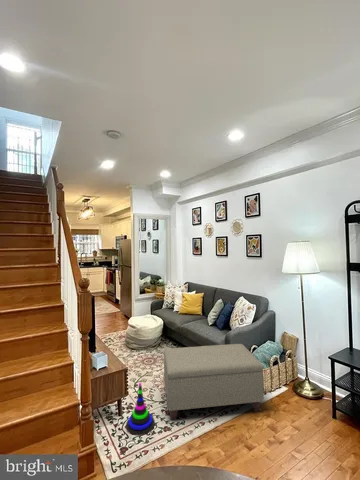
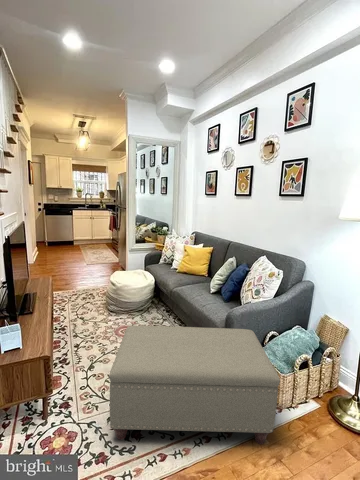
stacking toy: present [126,383,155,435] -> none [39,383,88,466]

